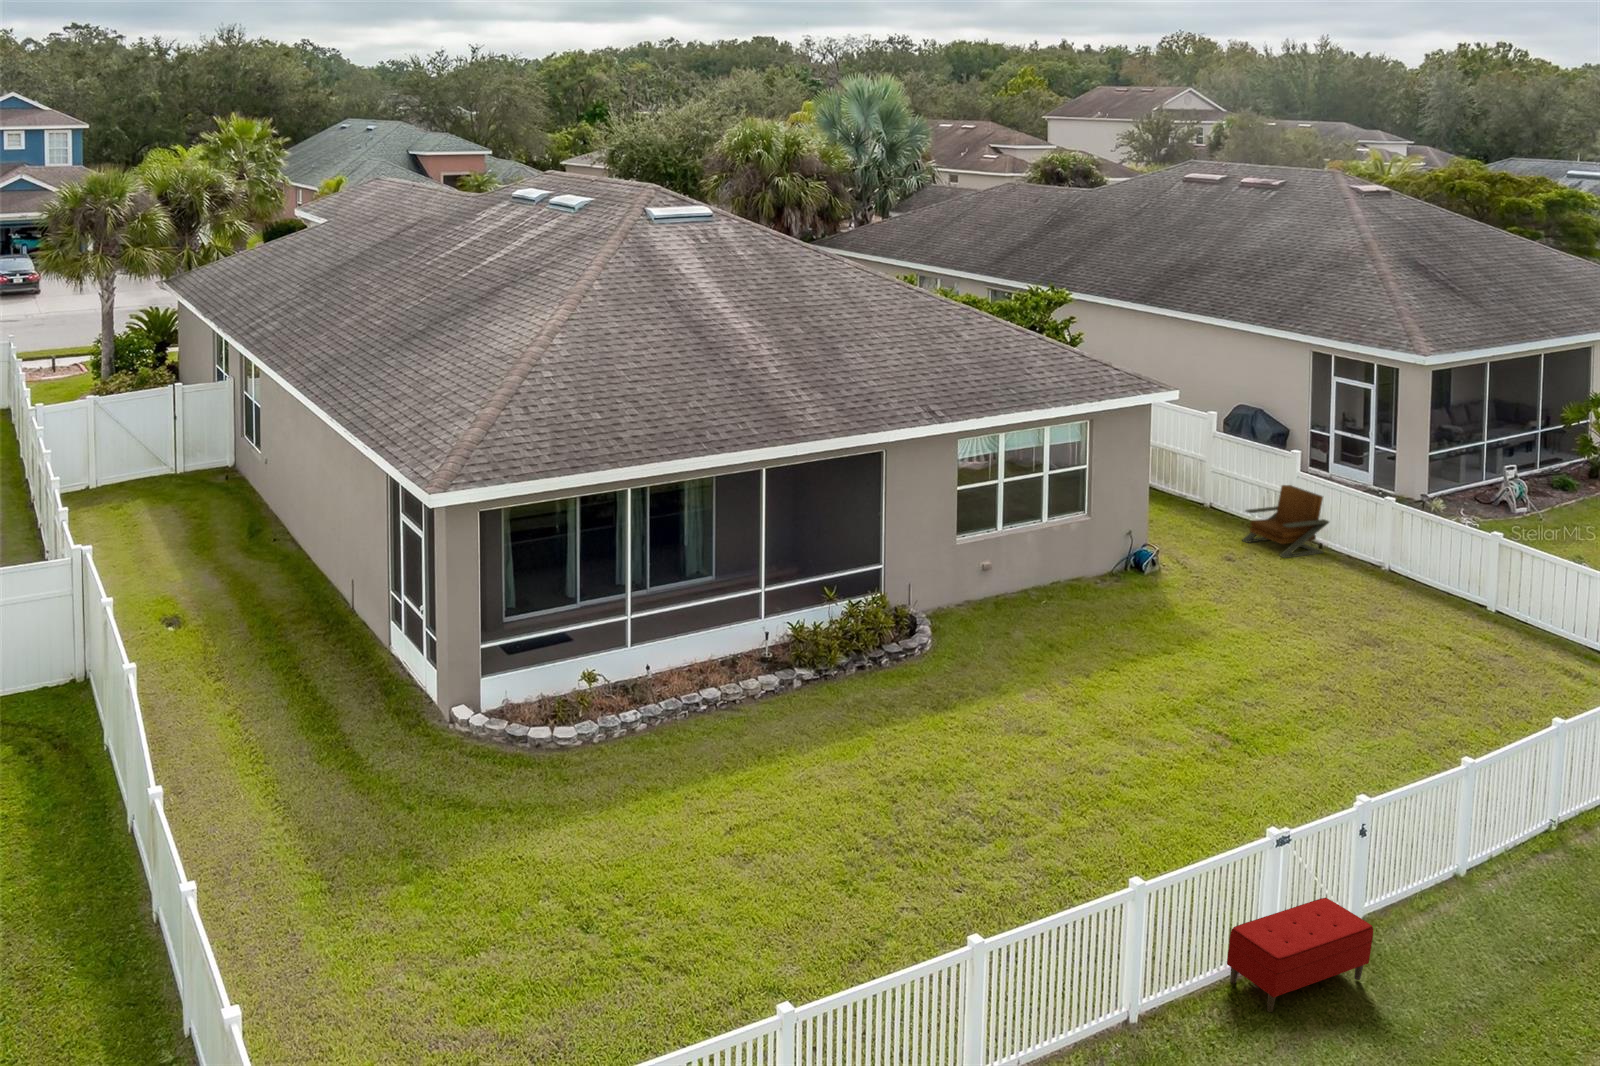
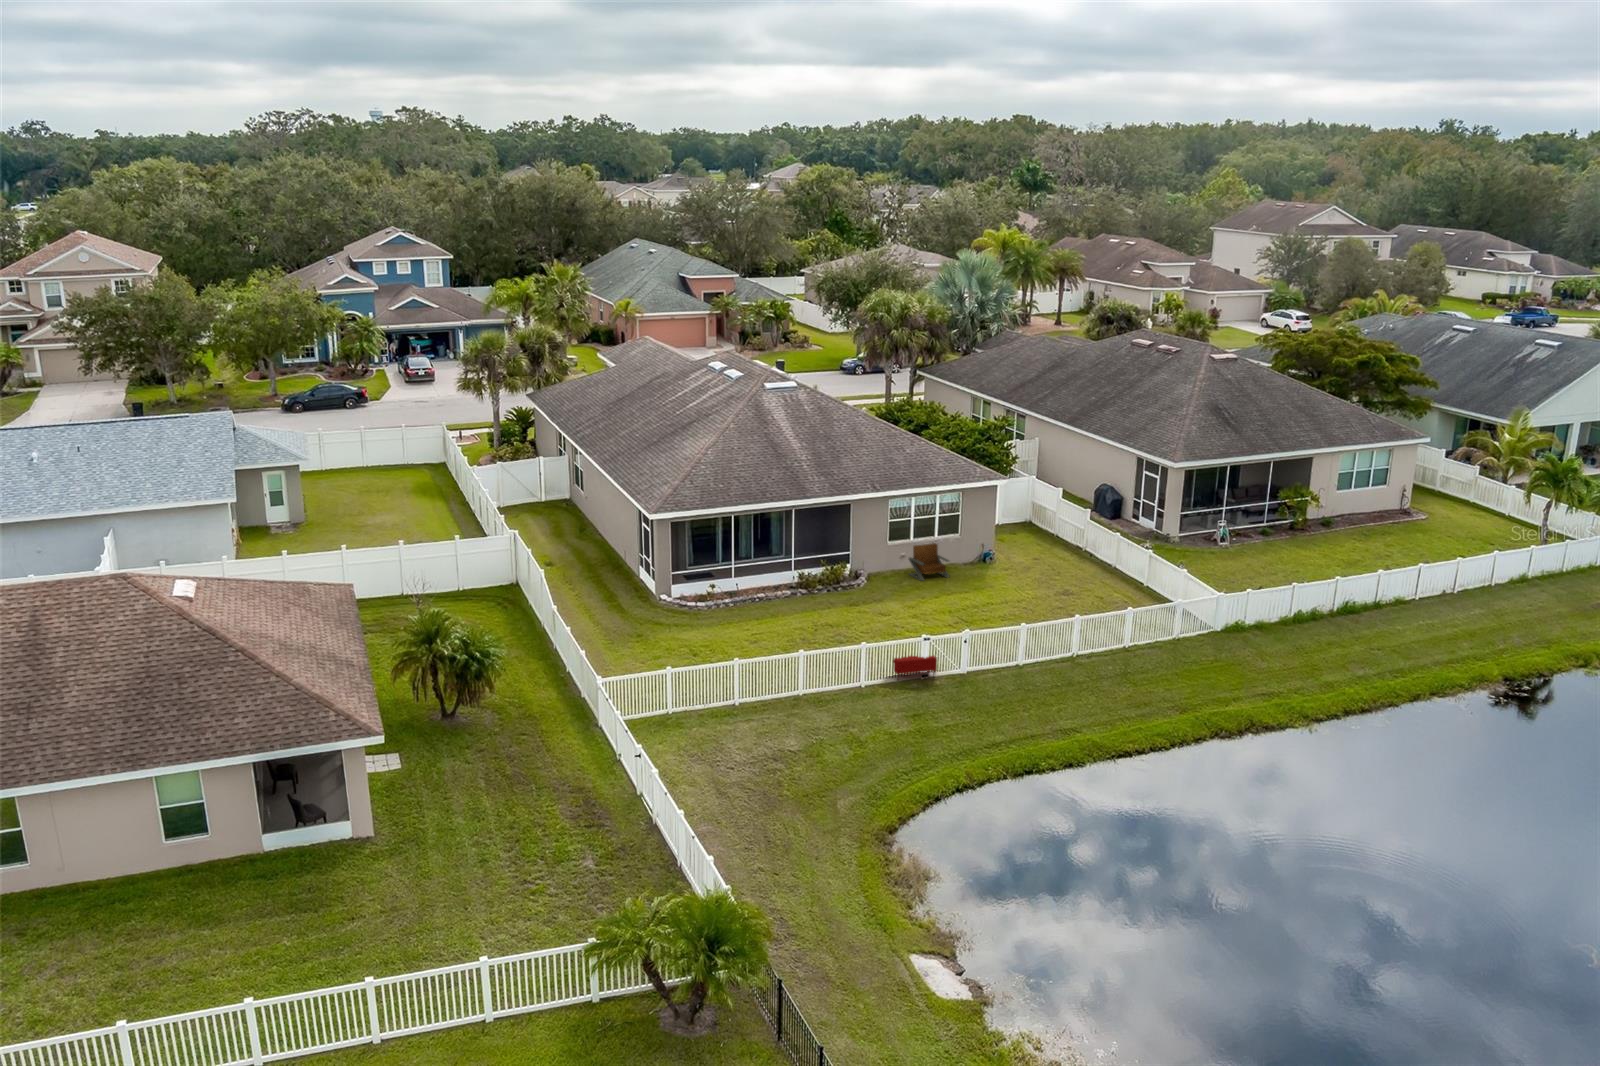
lounge chair: present [1242,485,1329,558] -> present [909,543,949,581]

